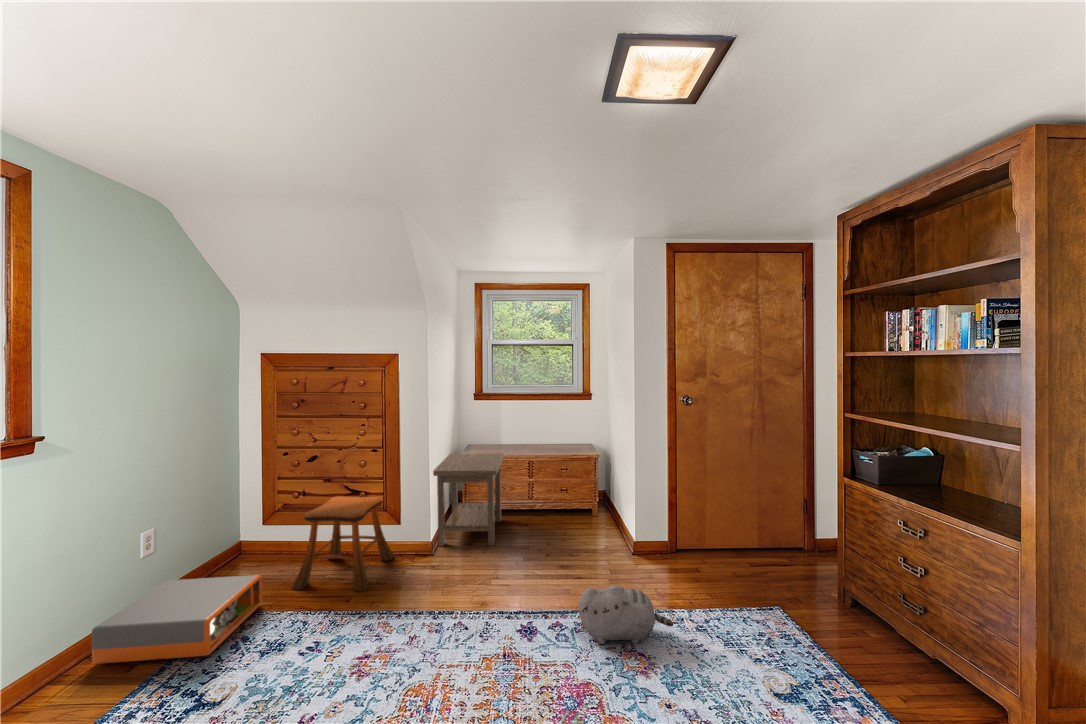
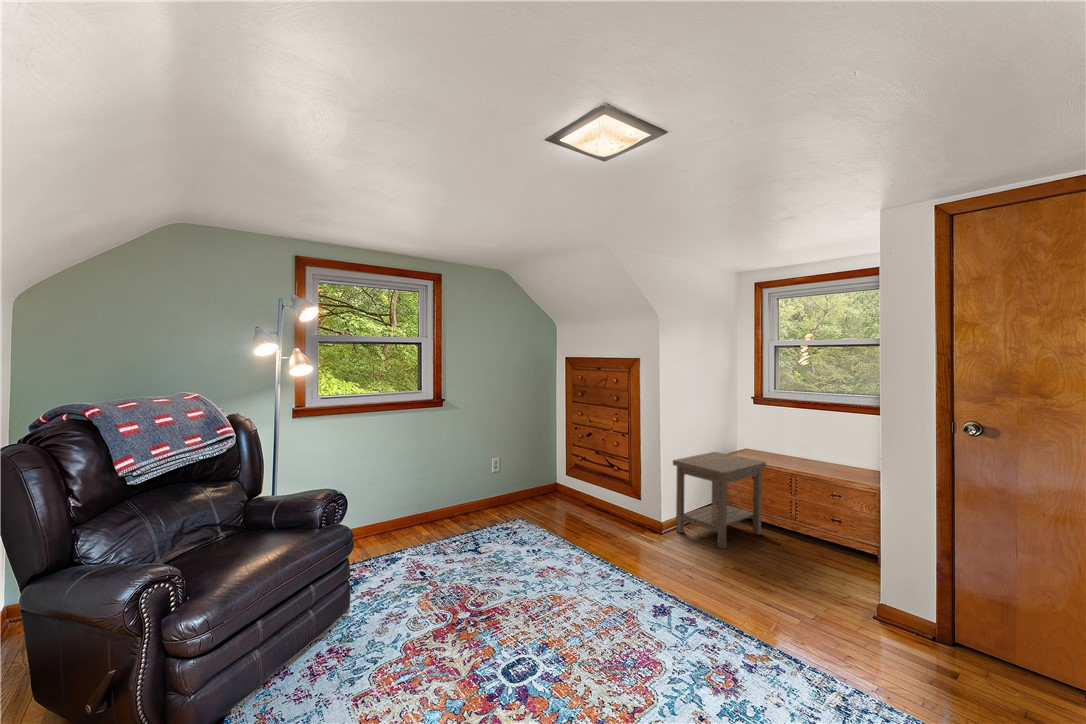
stool: present [292,496,394,591] -> none [559,464,637,537]
storage box: present [91,575,263,664] -> none [461,488,539,532]
plush toy: present [579,586,673,644] -> none [692,593,782,674]

